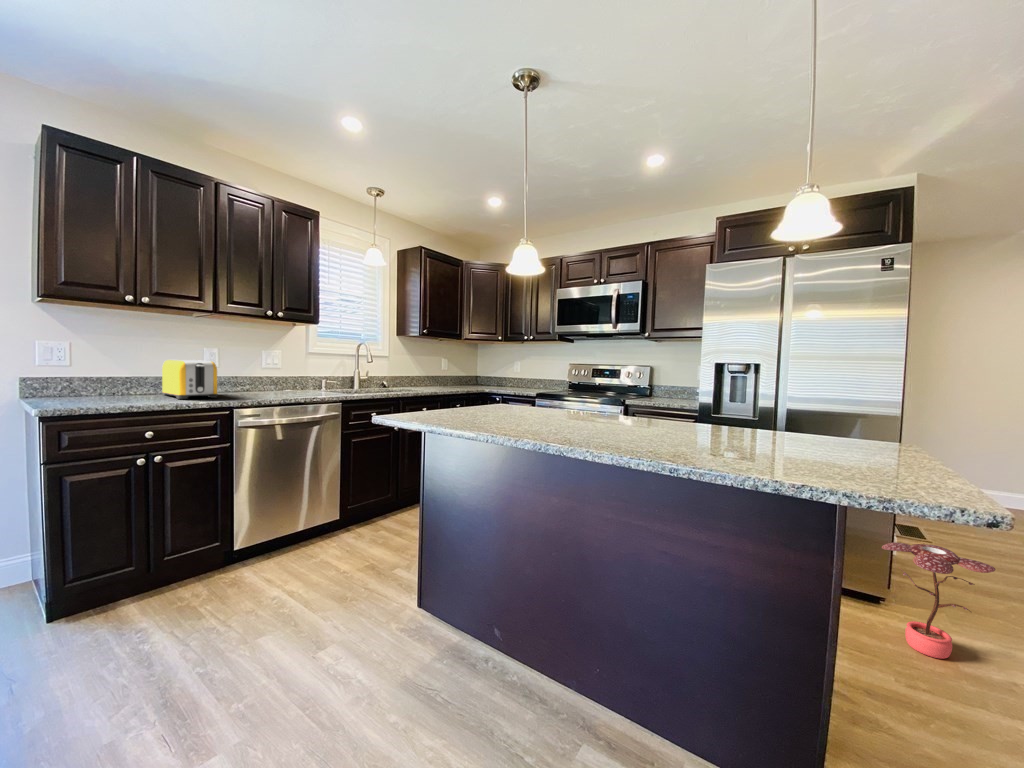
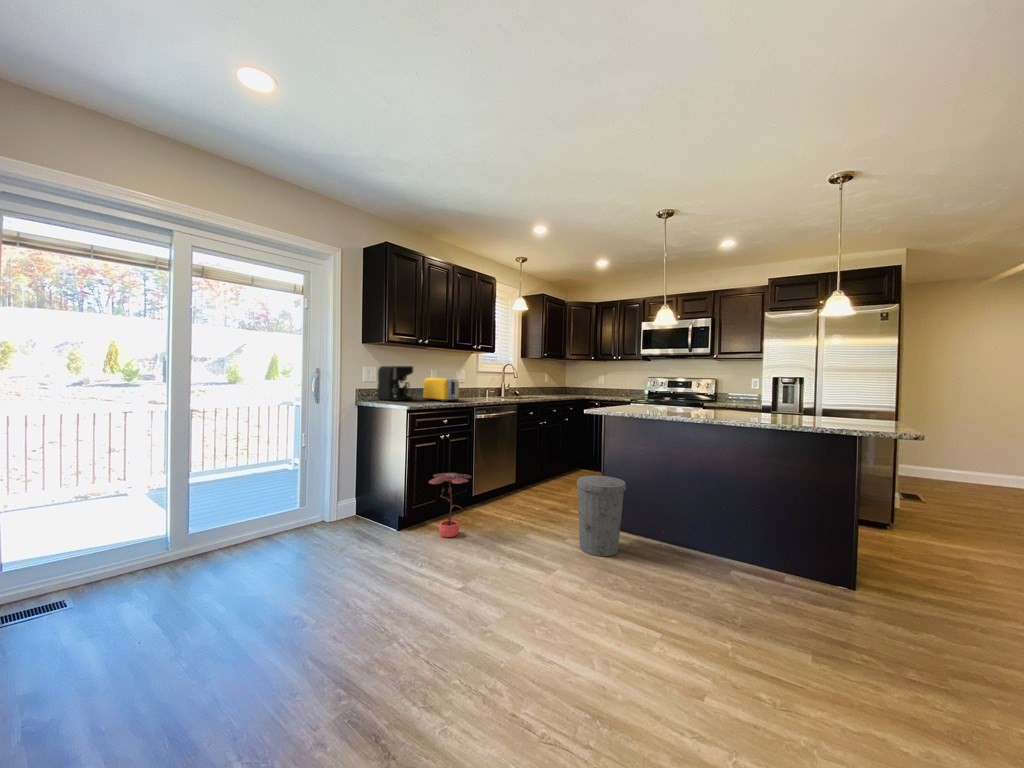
coffee maker: none [61,339,135,397] -> present [377,366,413,401]
trash can: none [314,536,411,705] -> present [577,475,626,556]
potted plant: present [882,542,996,659] -> present [429,473,471,537]

